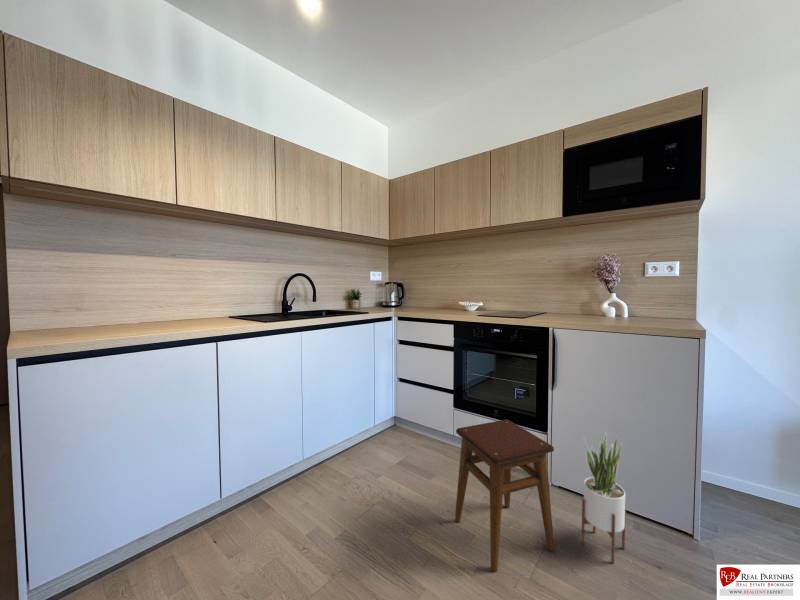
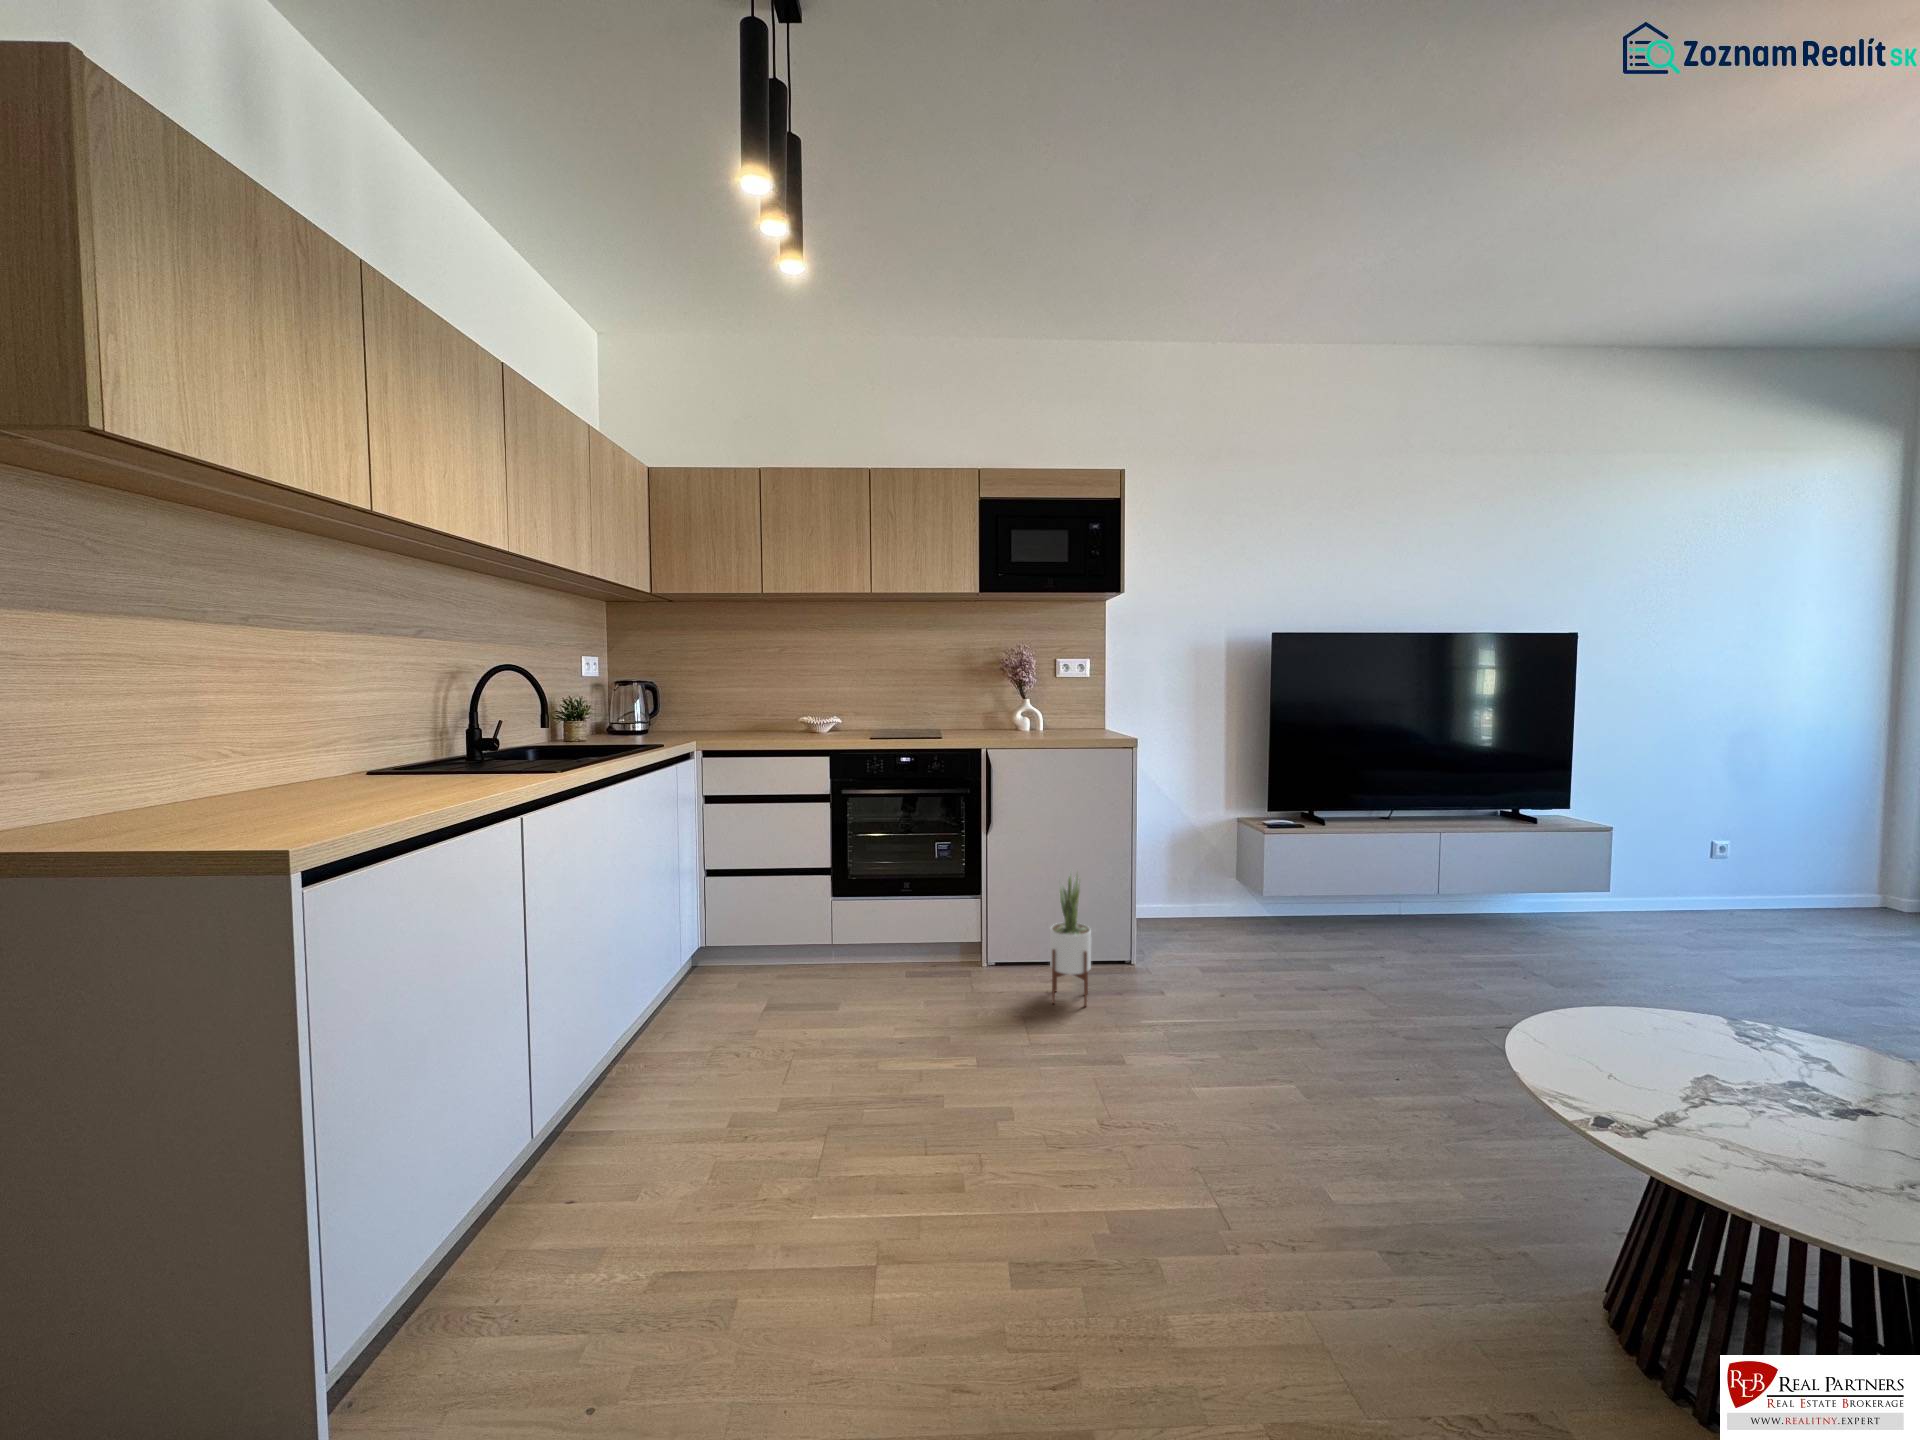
stool: present [455,420,554,572] -> none [912,880,1033,1055]

